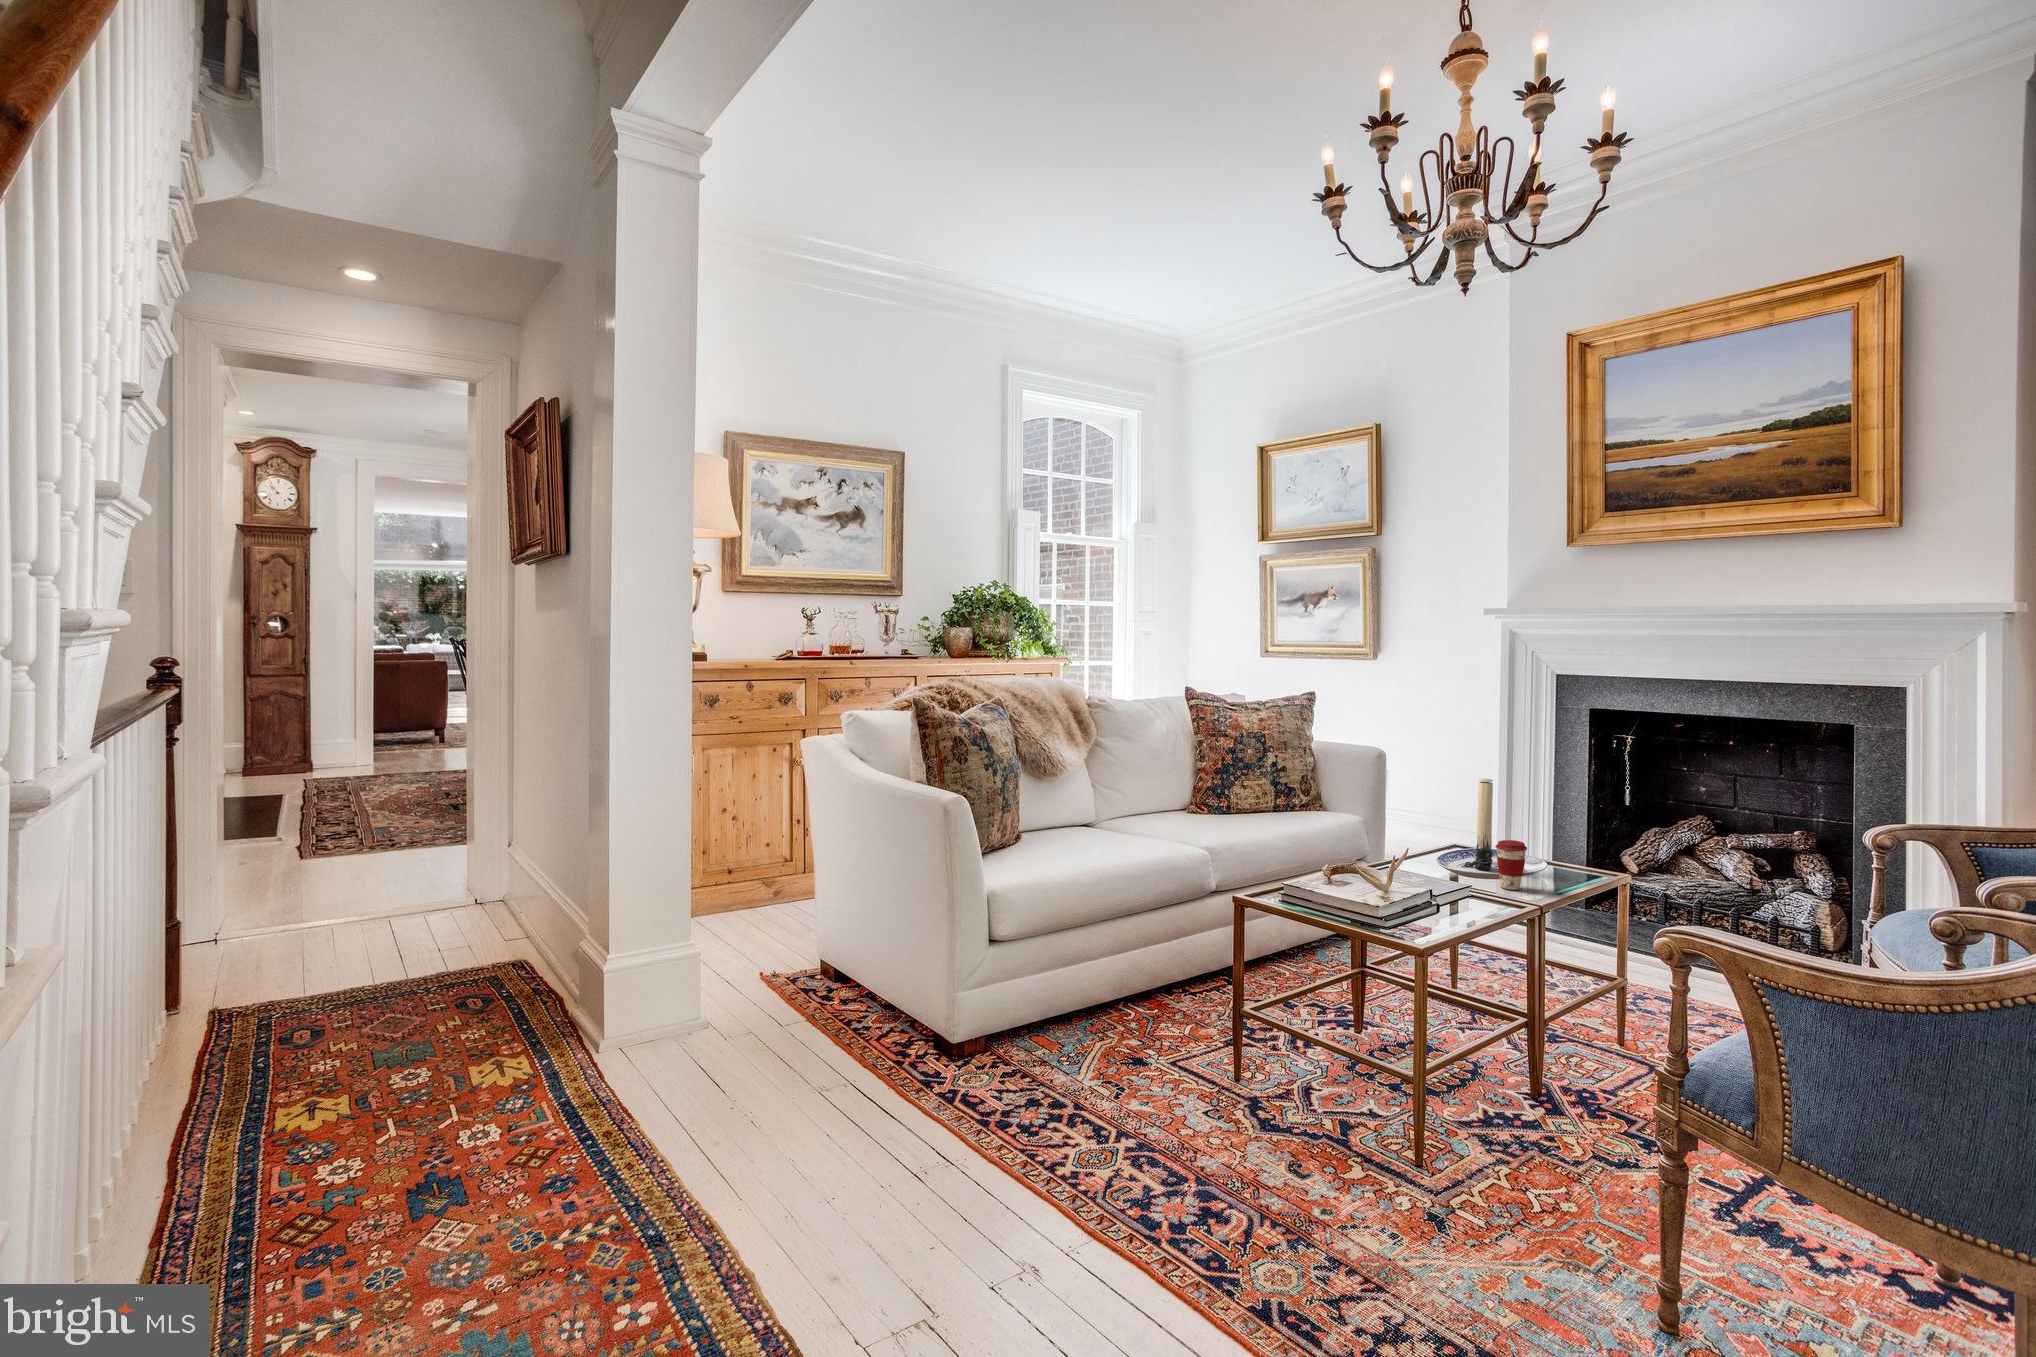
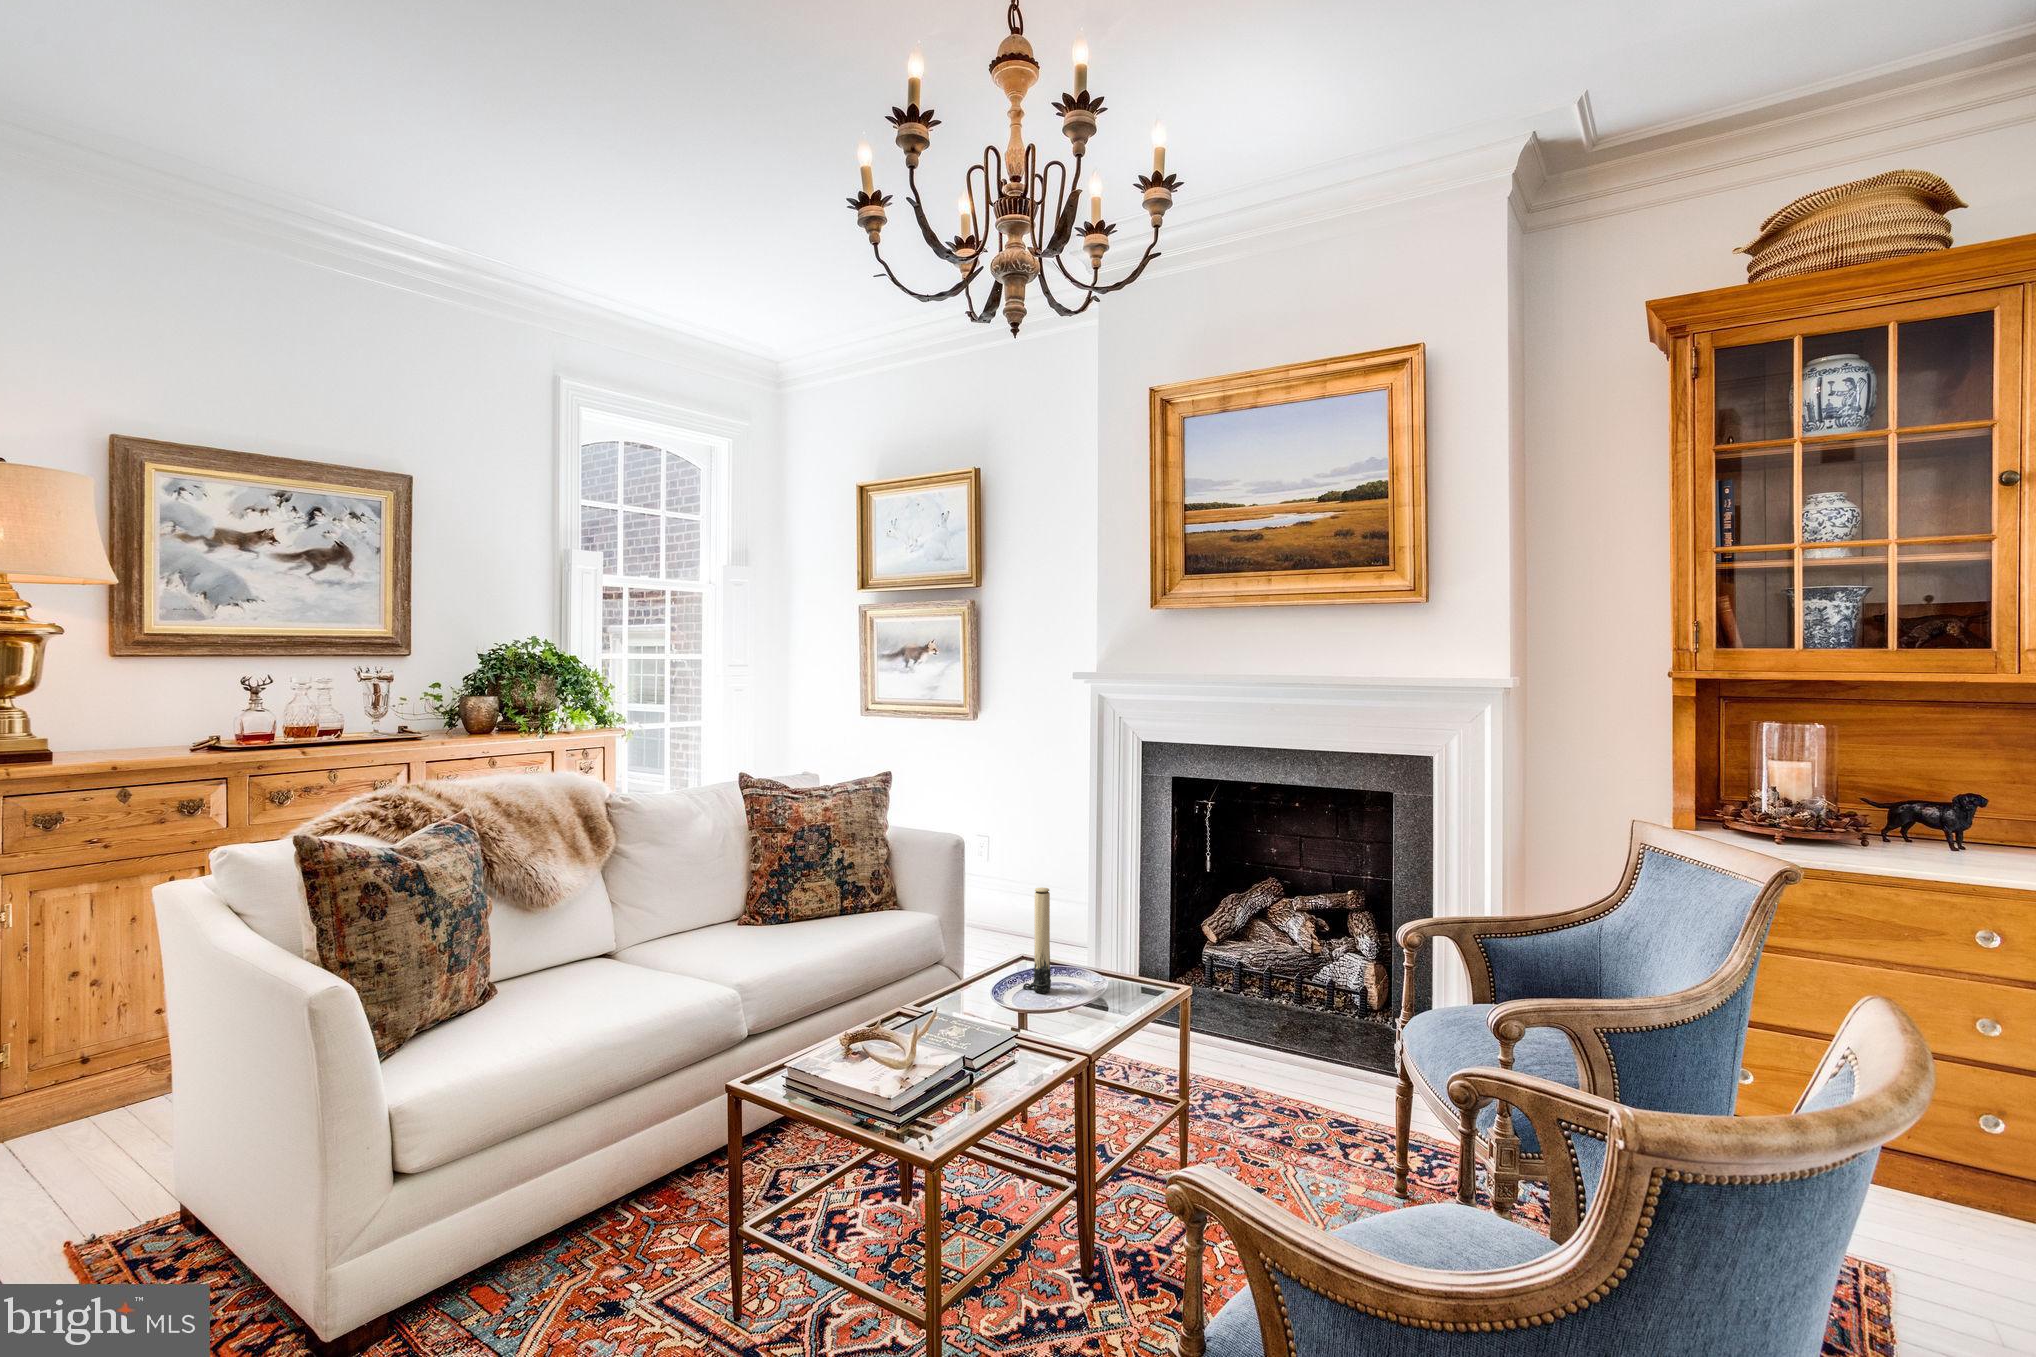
coffee cup: present [1495,840,1527,890] -> none [1047,964,1080,1024]

